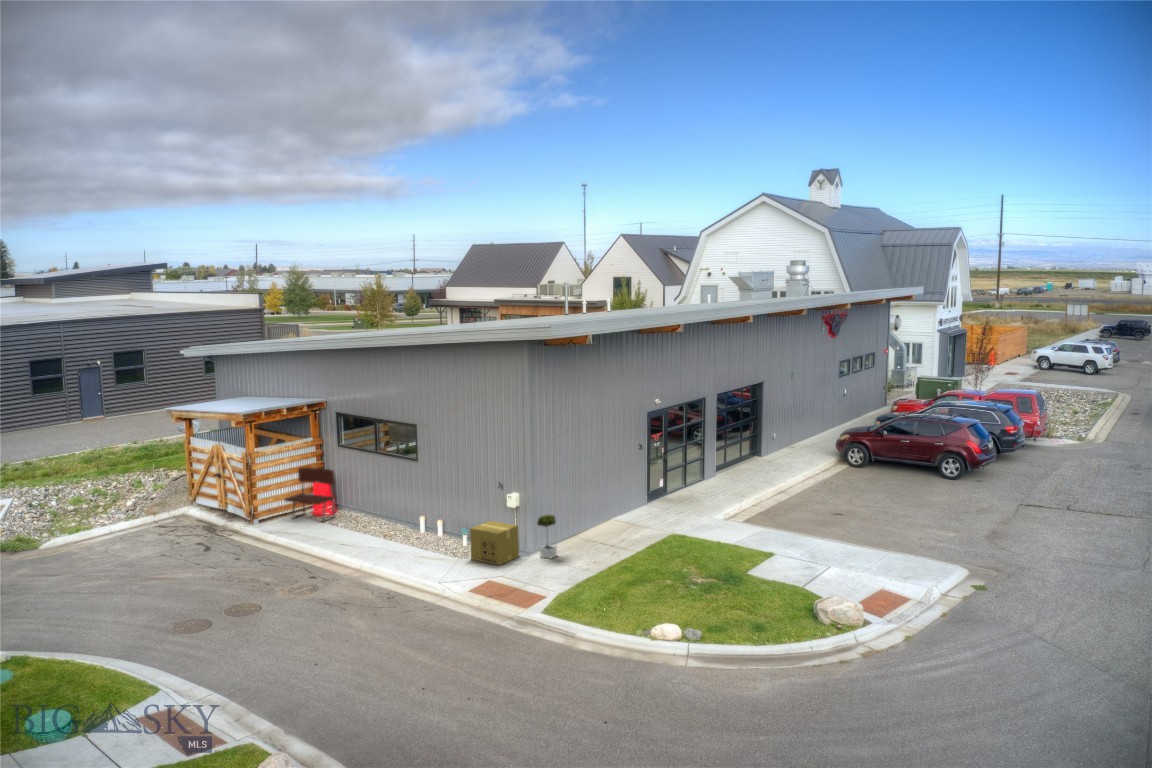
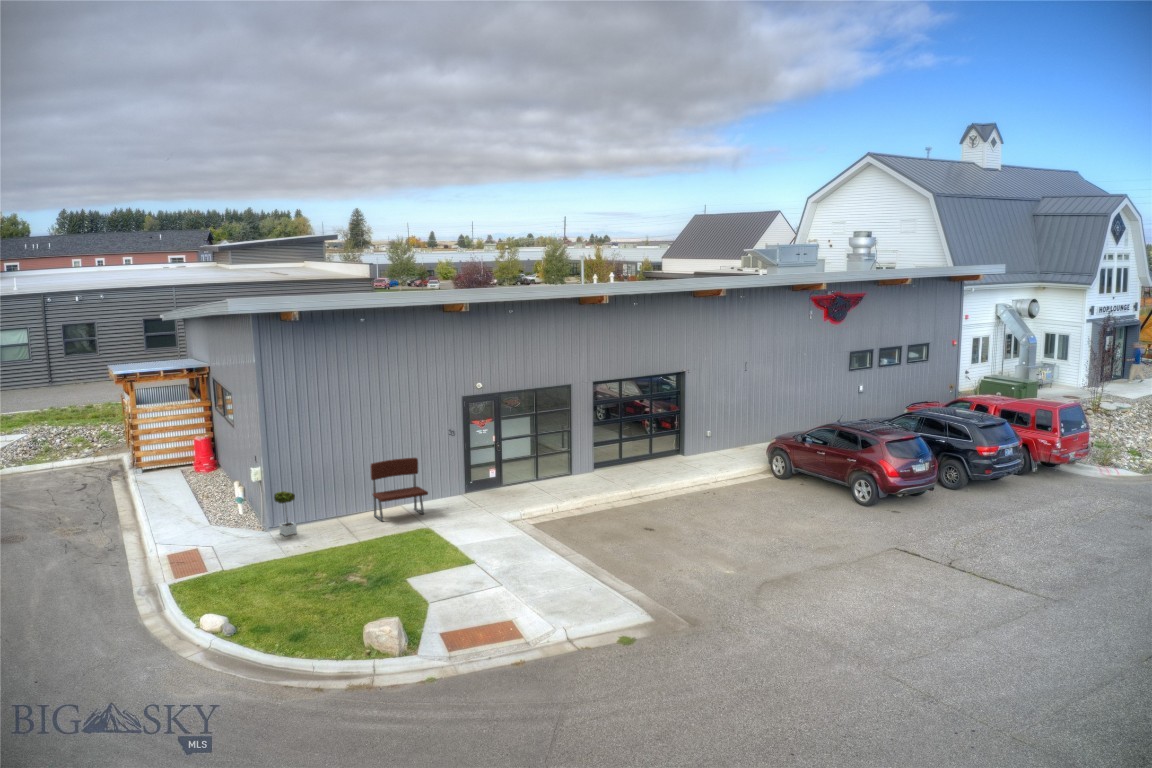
bench: present [285,467,335,522] -> present [370,458,428,521]
cardboard box: present [470,521,519,565] -> none [221,492,265,536]

